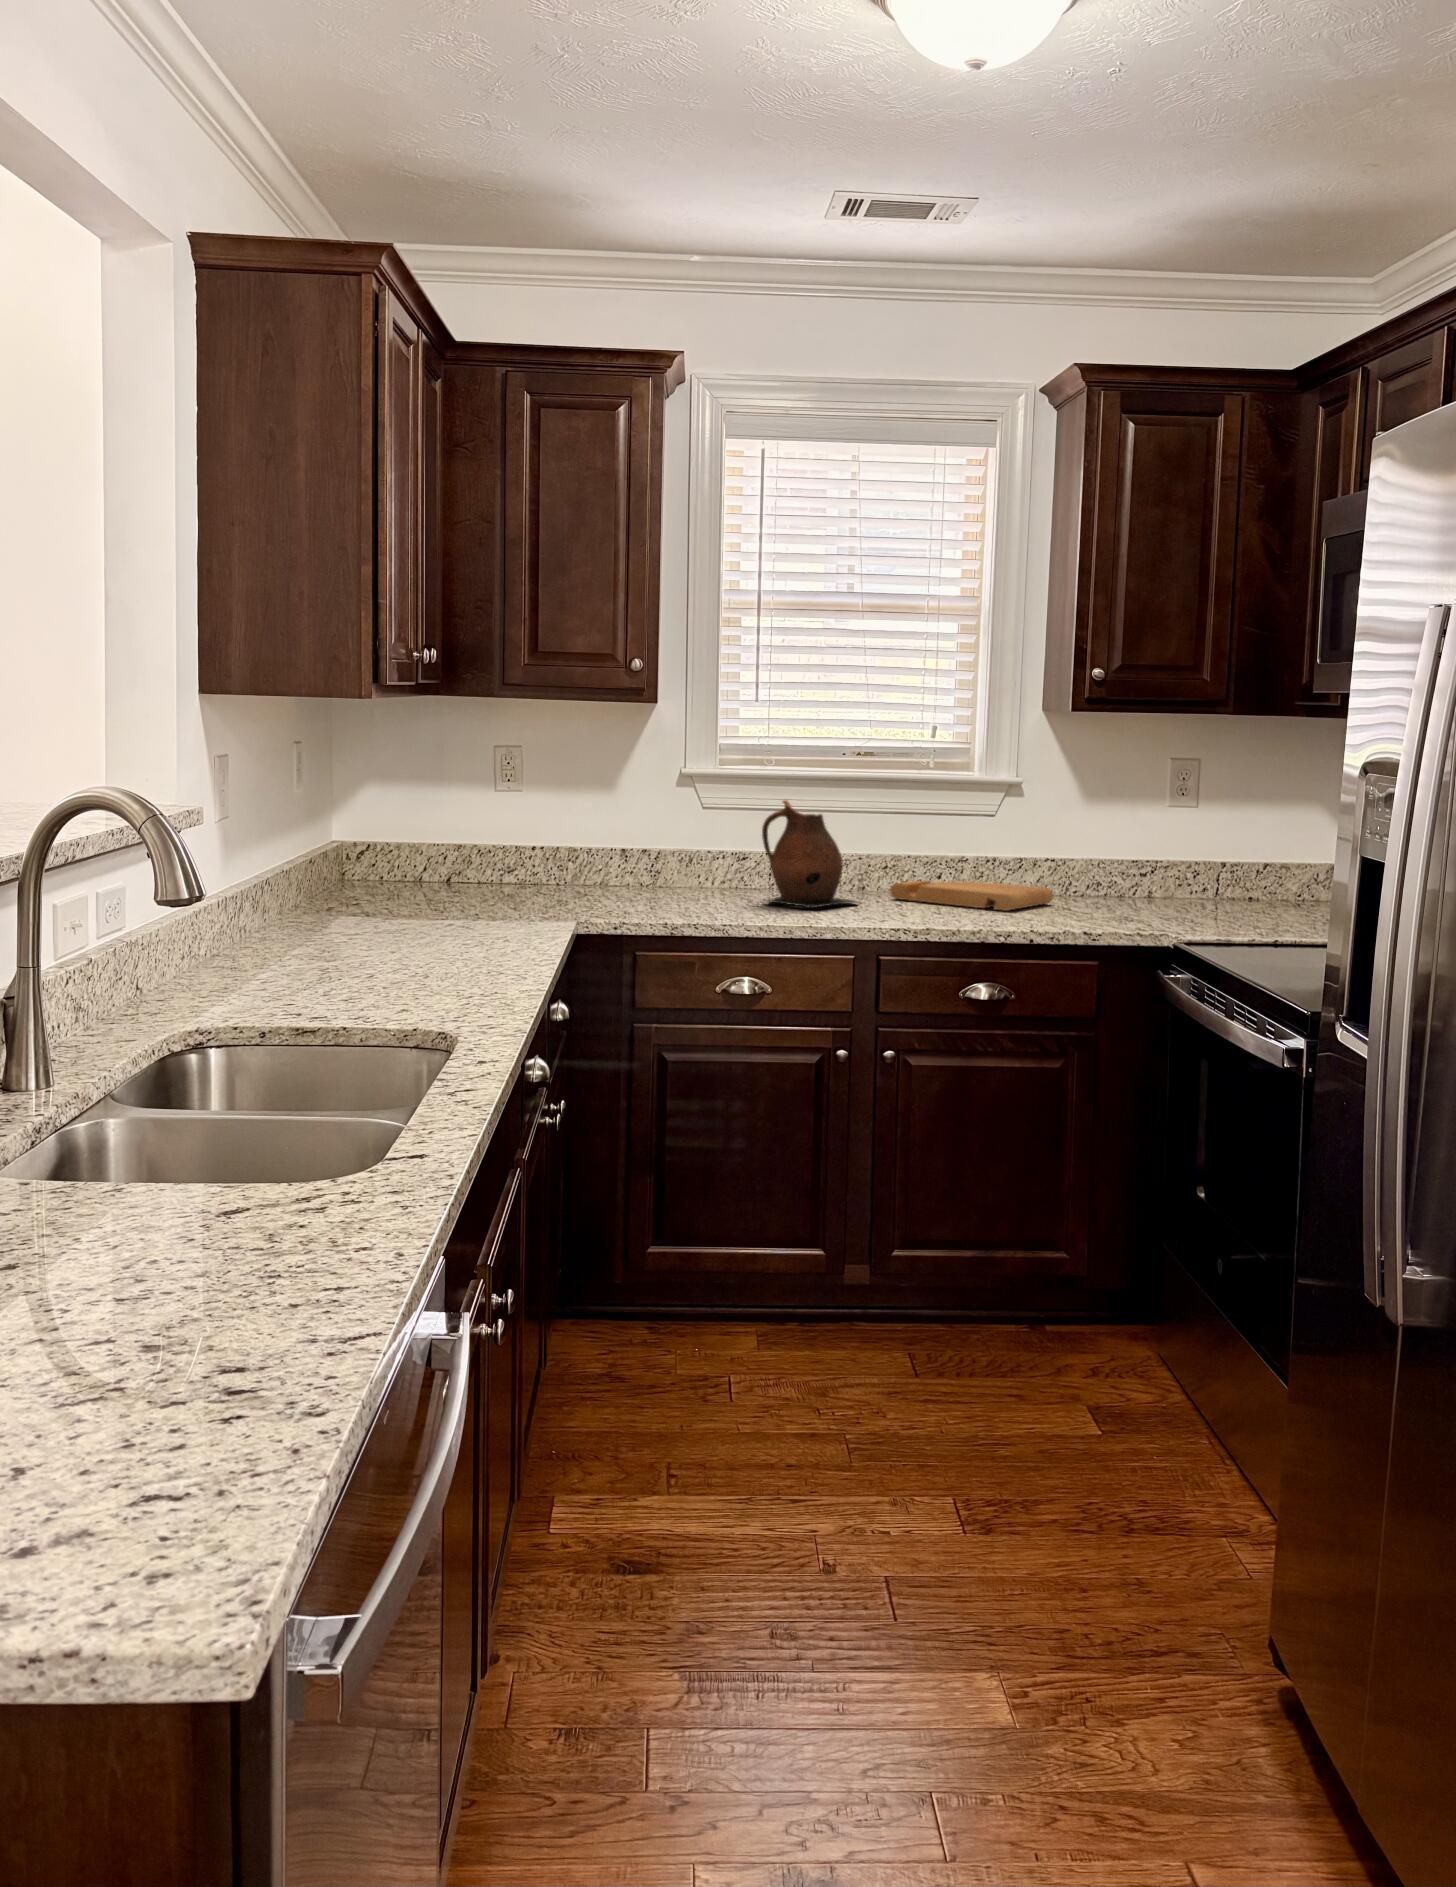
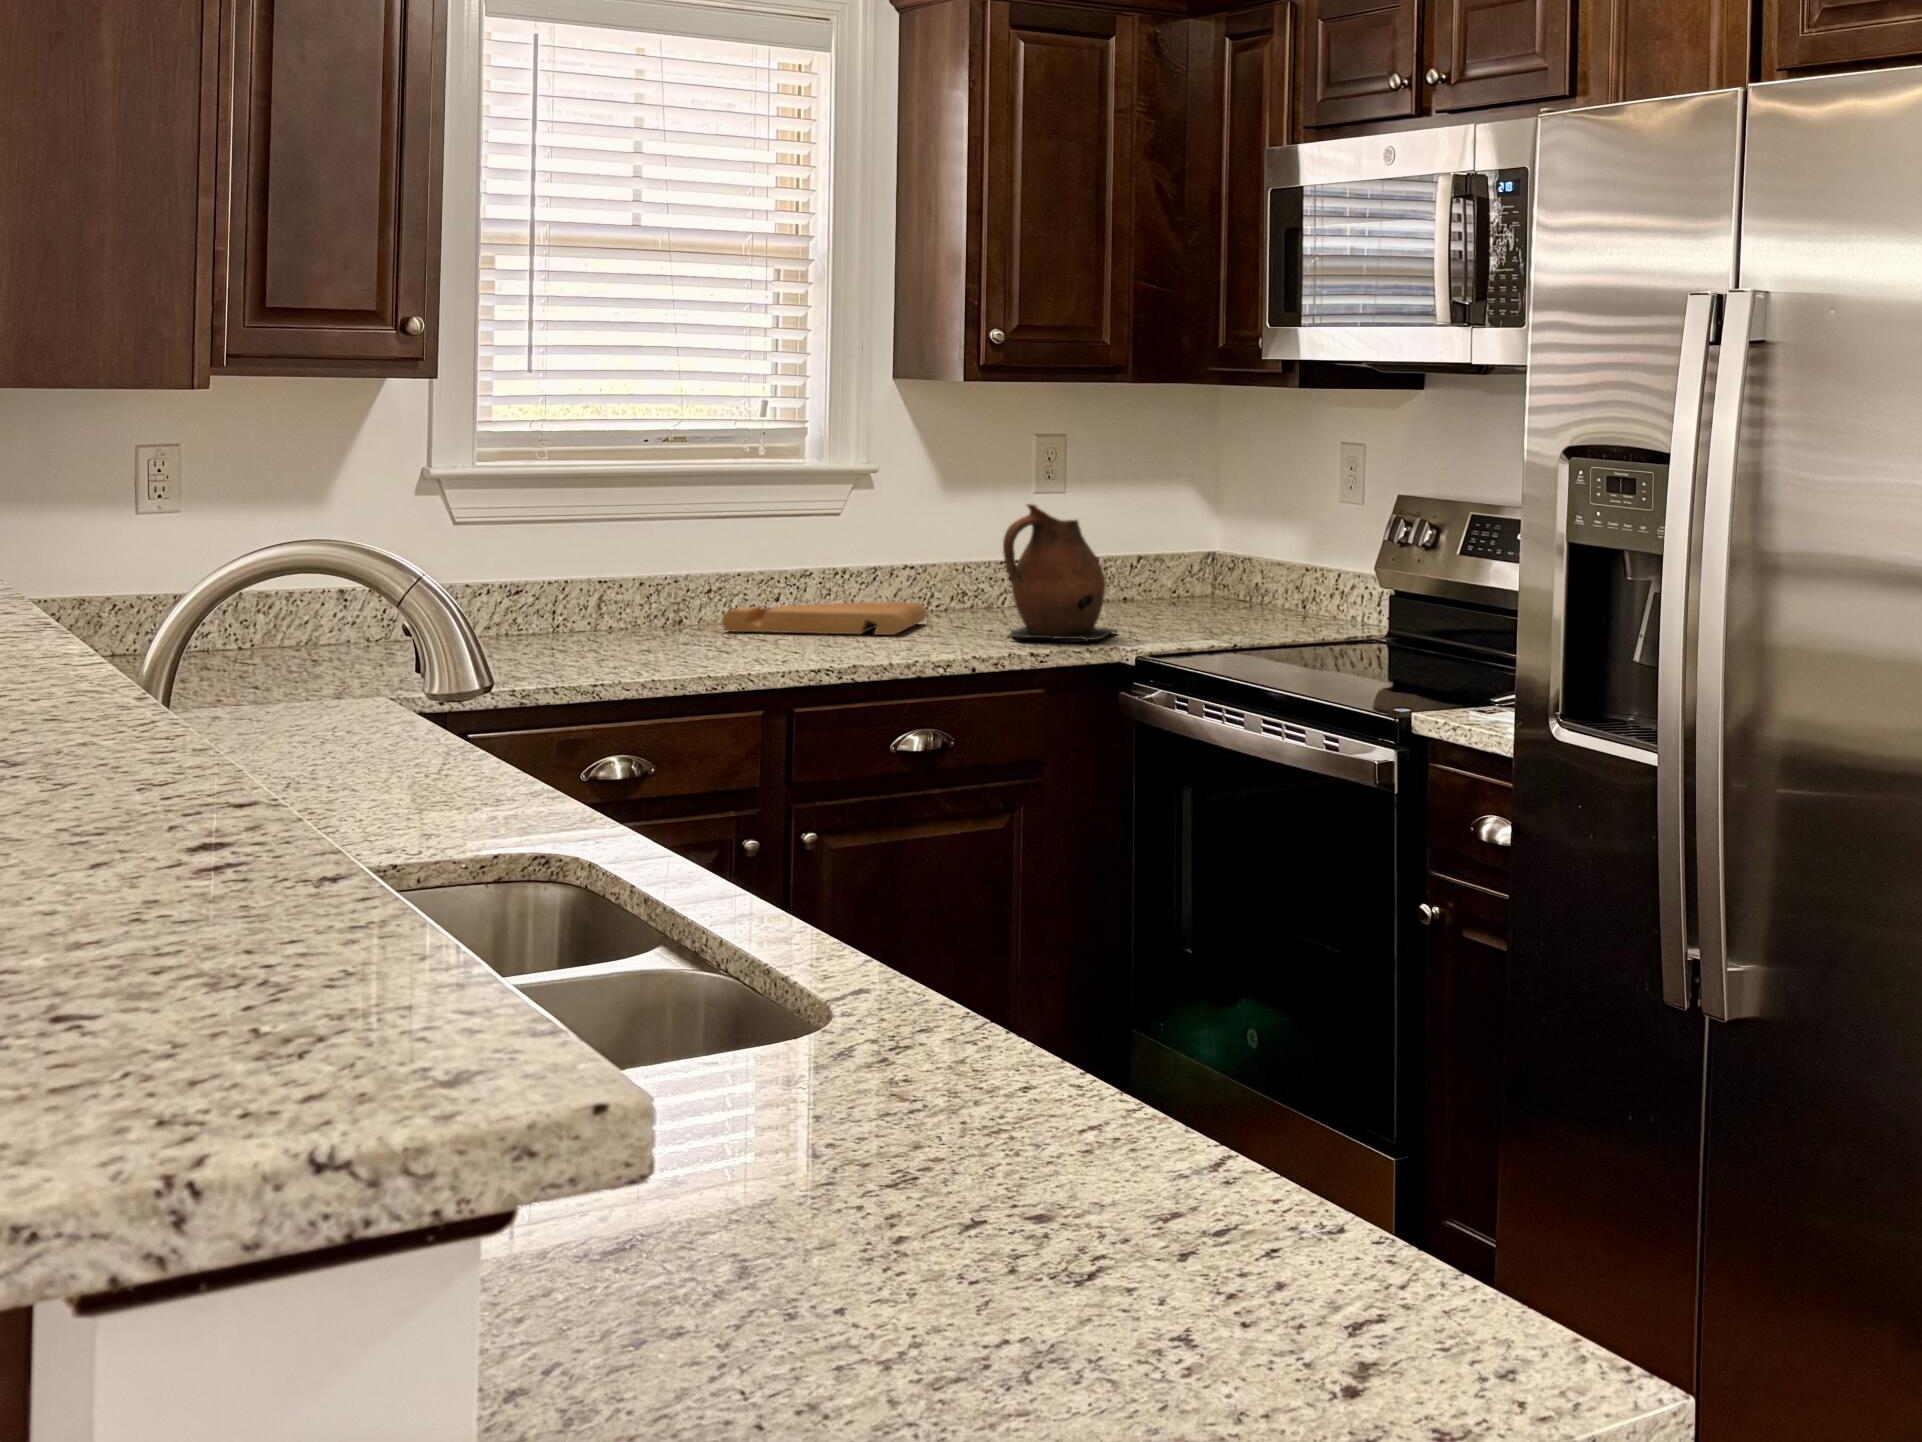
ceramic pitcher: present [762,800,857,908] -> present [1003,504,1117,641]

